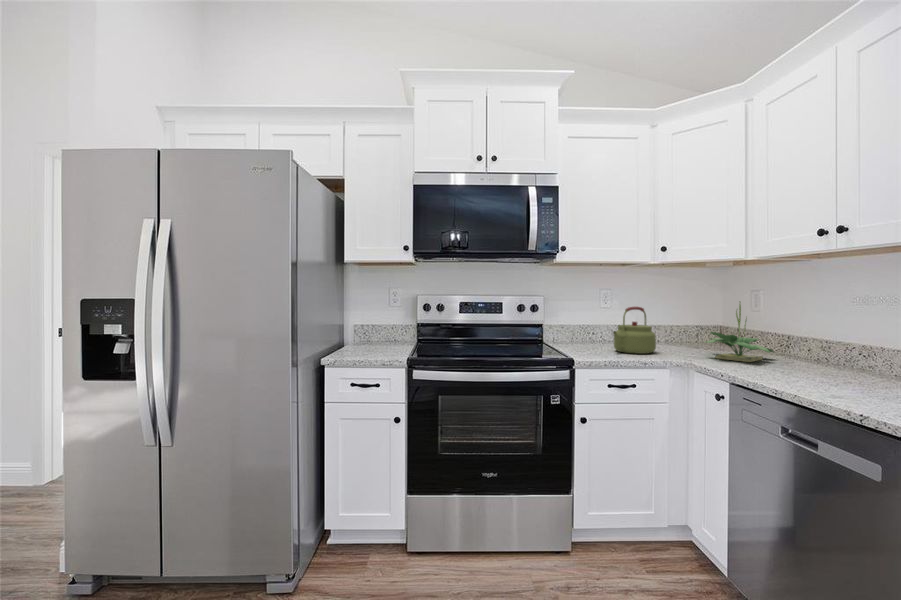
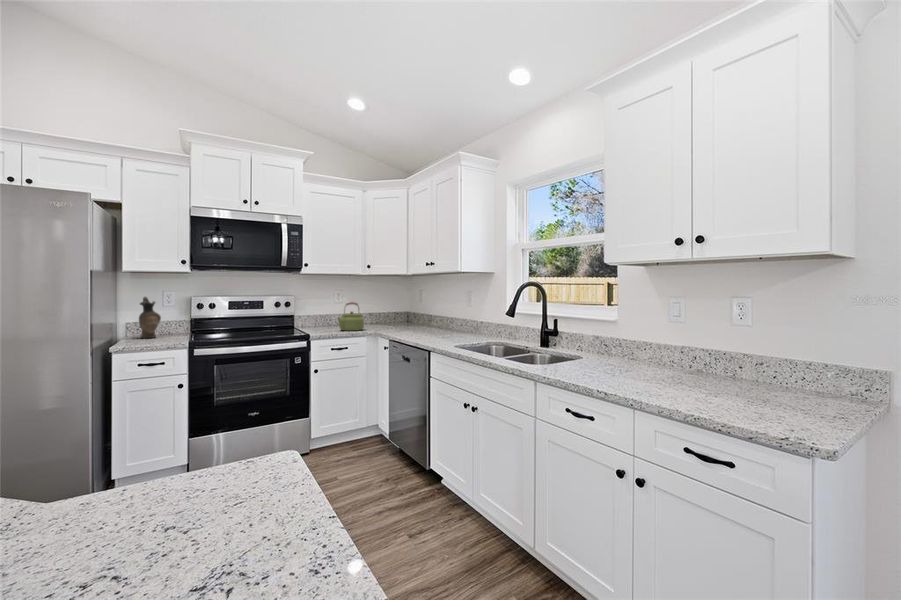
ceramic pitcher: none [358,296,381,350] -> present [139,297,161,338]
potted plant: present [707,304,774,362] -> none [387,297,423,331]

